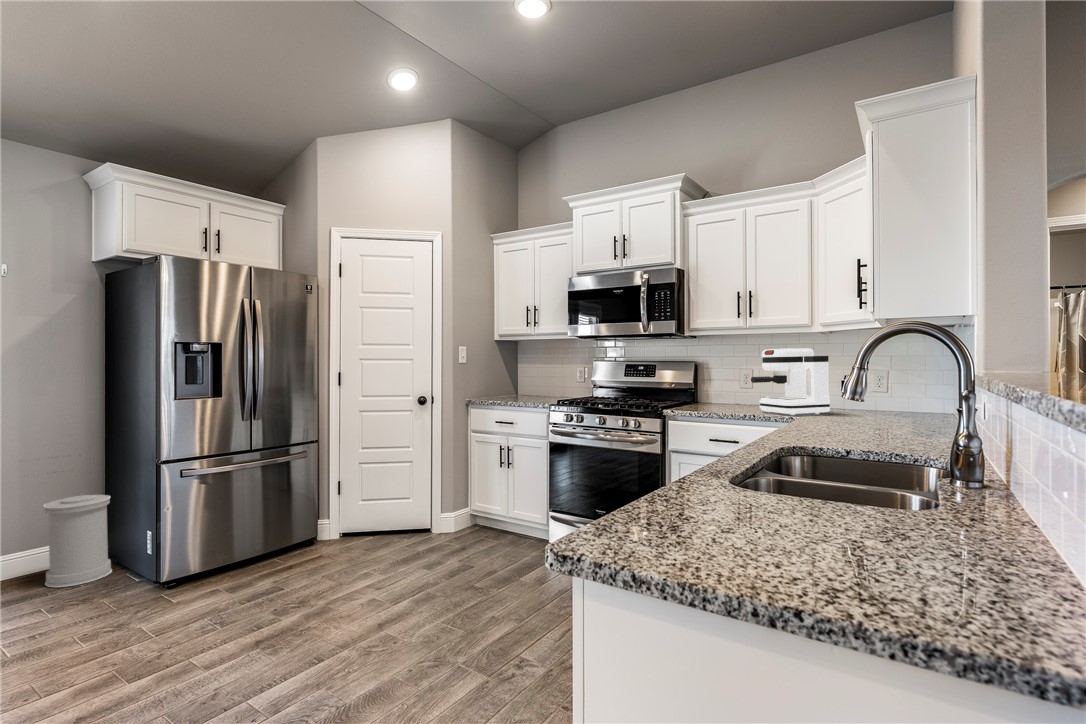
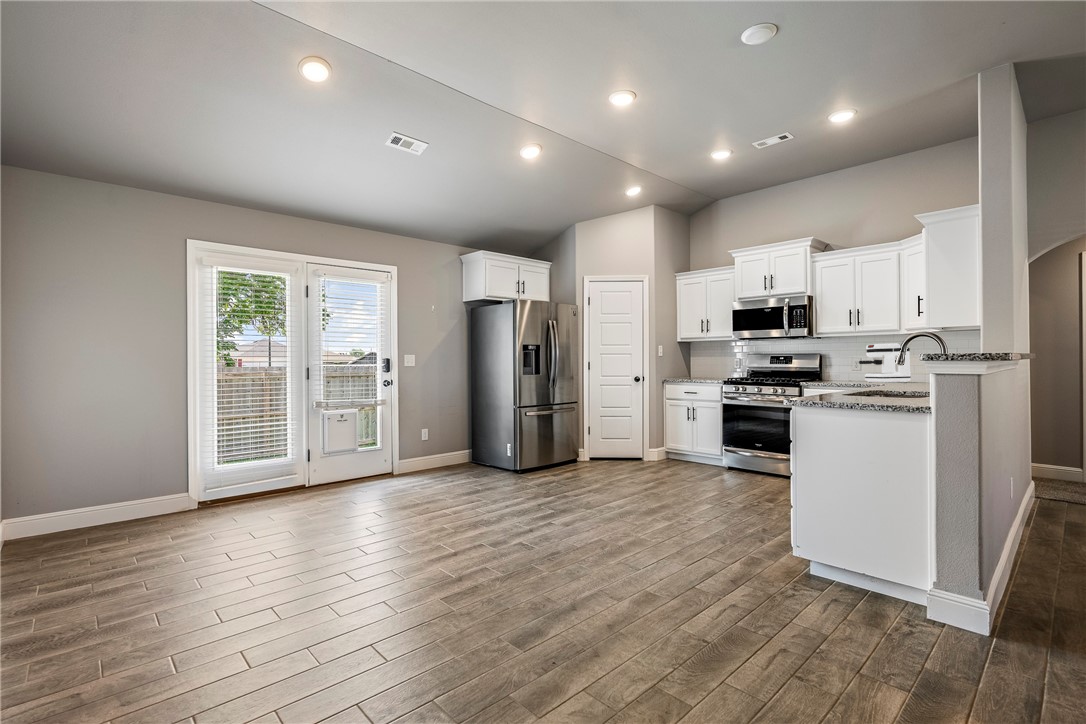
trash can: present [44,495,112,587] -> none [452,427,480,472]

